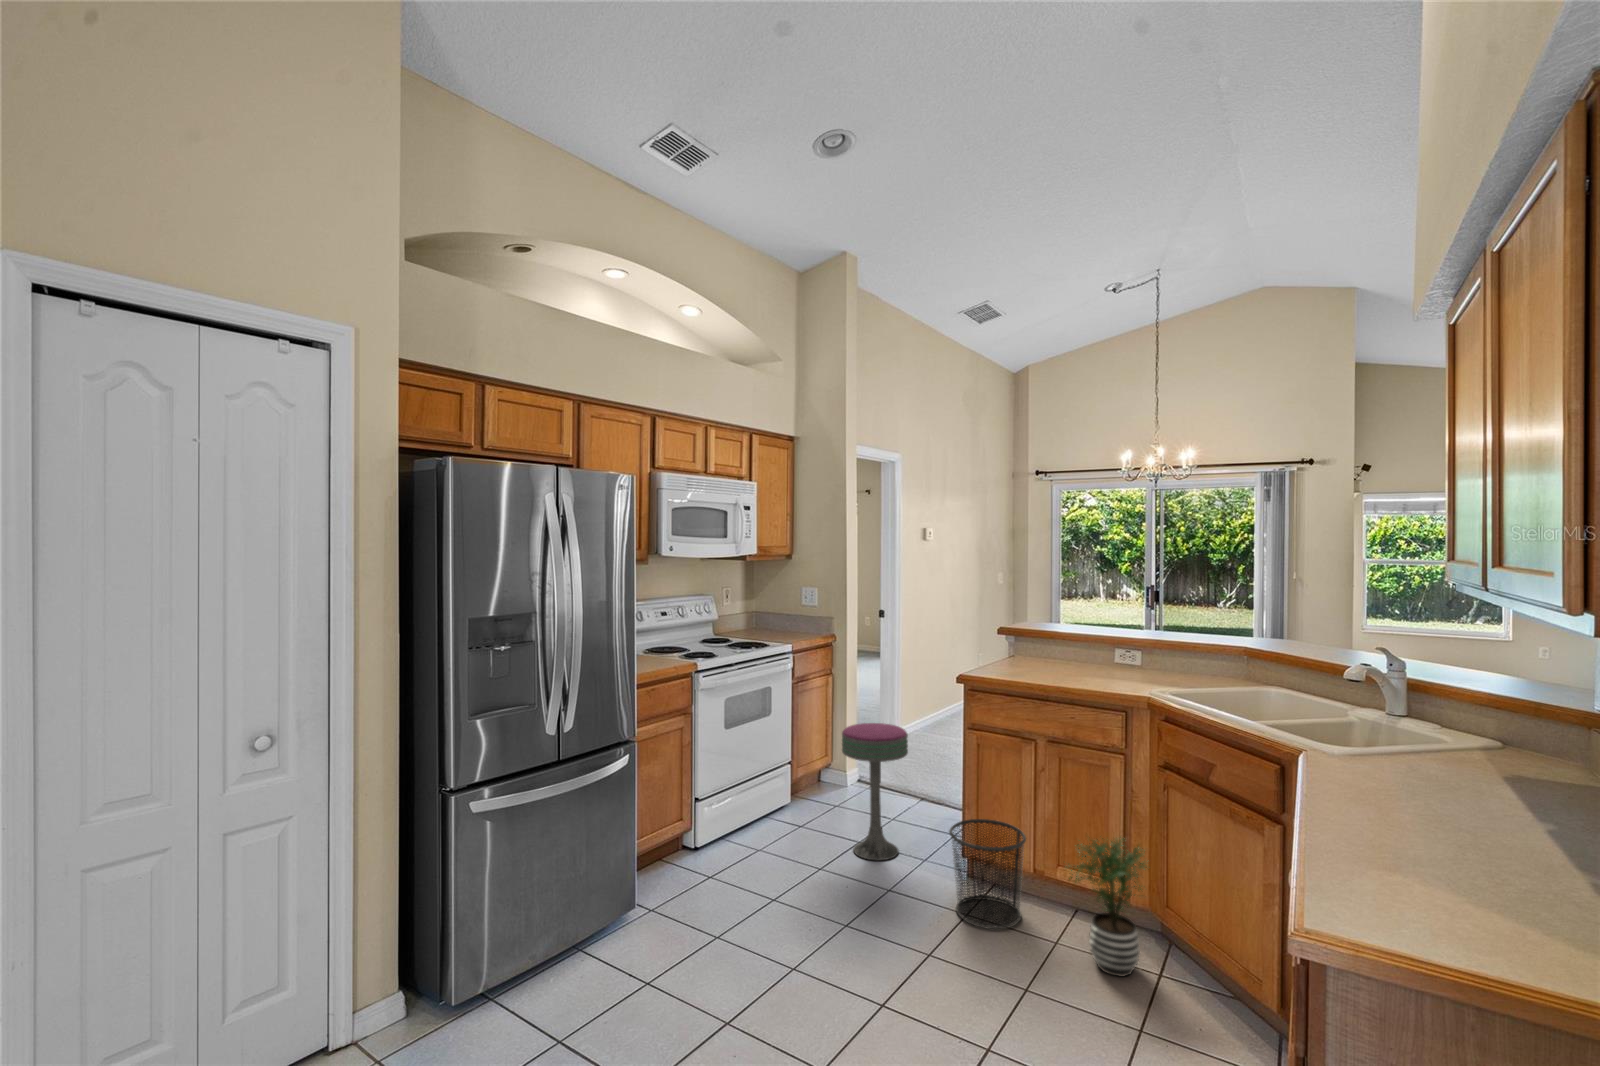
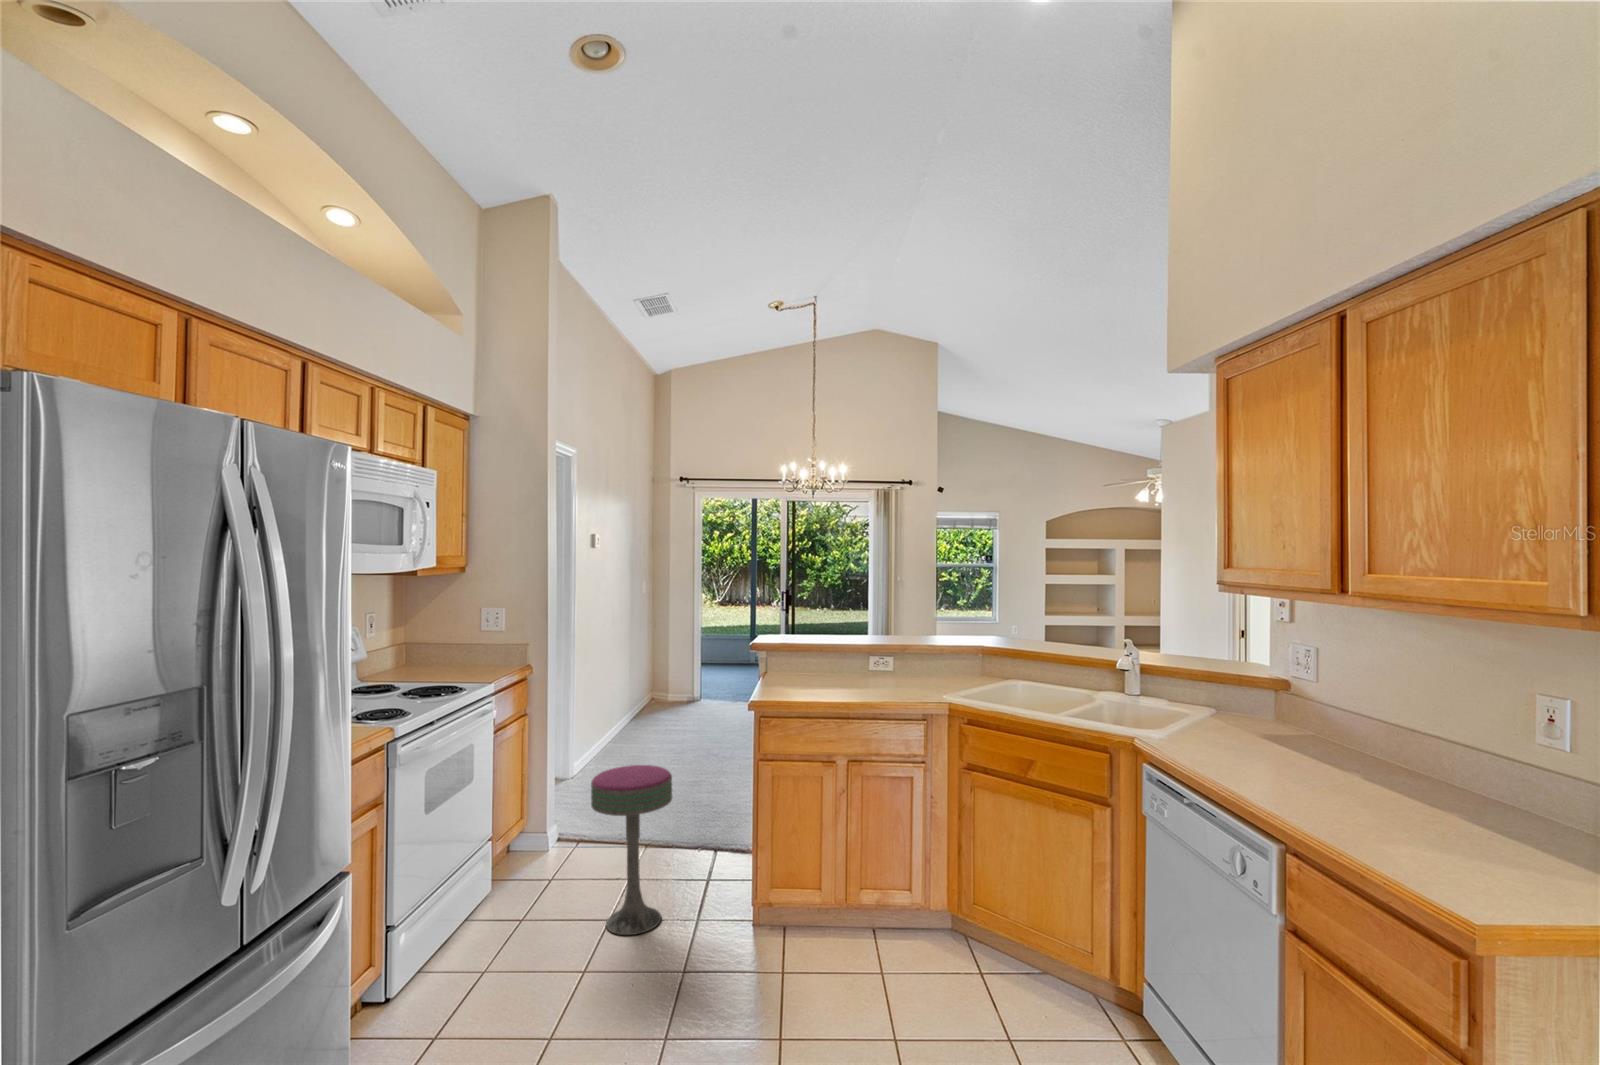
waste bin: present [949,819,1026,929] -> none [754,850,836,973]
potted plant: present [1066,837,1148,977] -> none [894,835,980,978]

